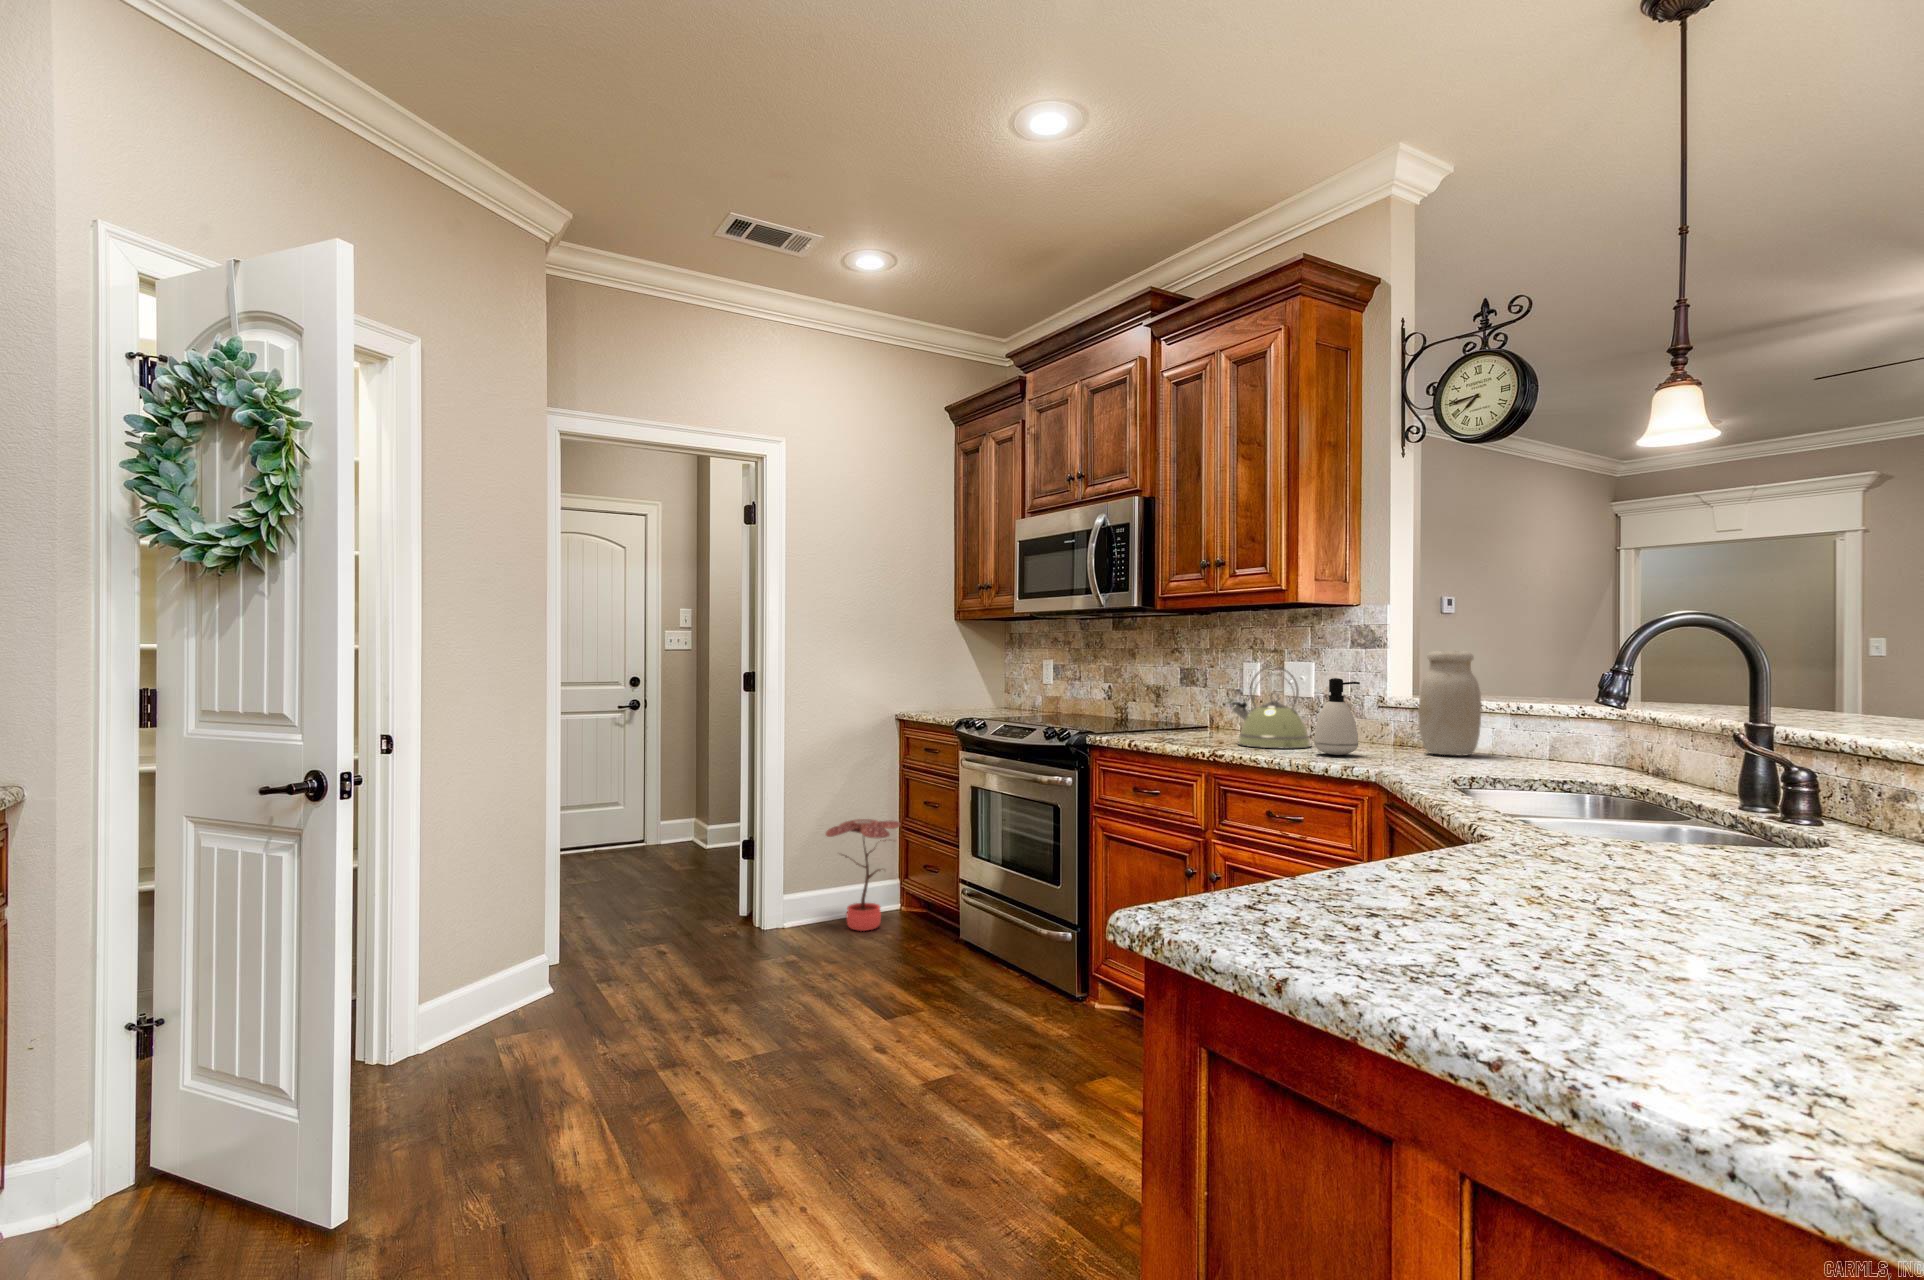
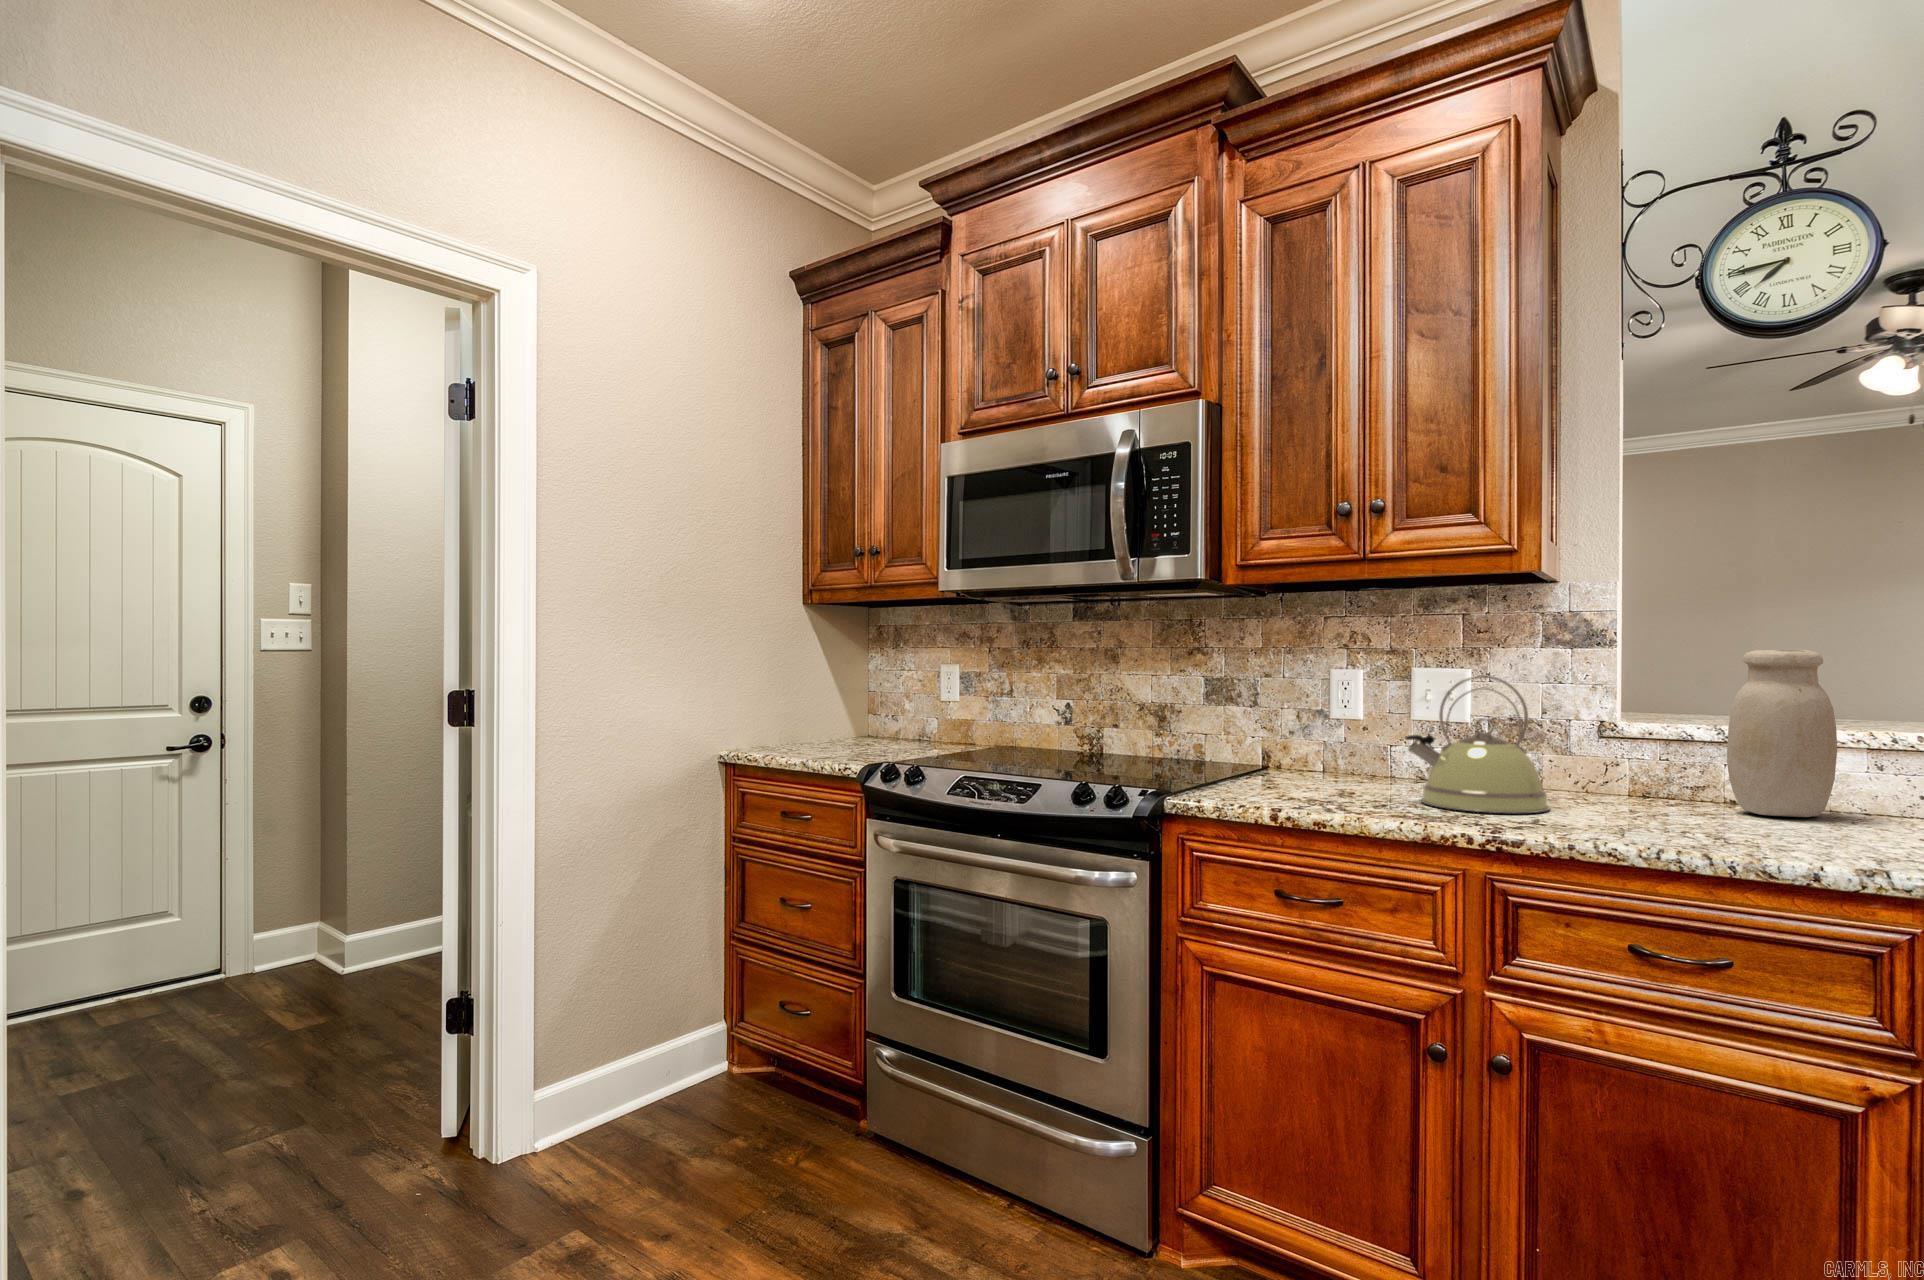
soap dispenser: present [1314,678,1360,755] -> none [1610,696,1693,825]
potted plant: present [826,819,900,931] -> none [623,939,749,1143]

